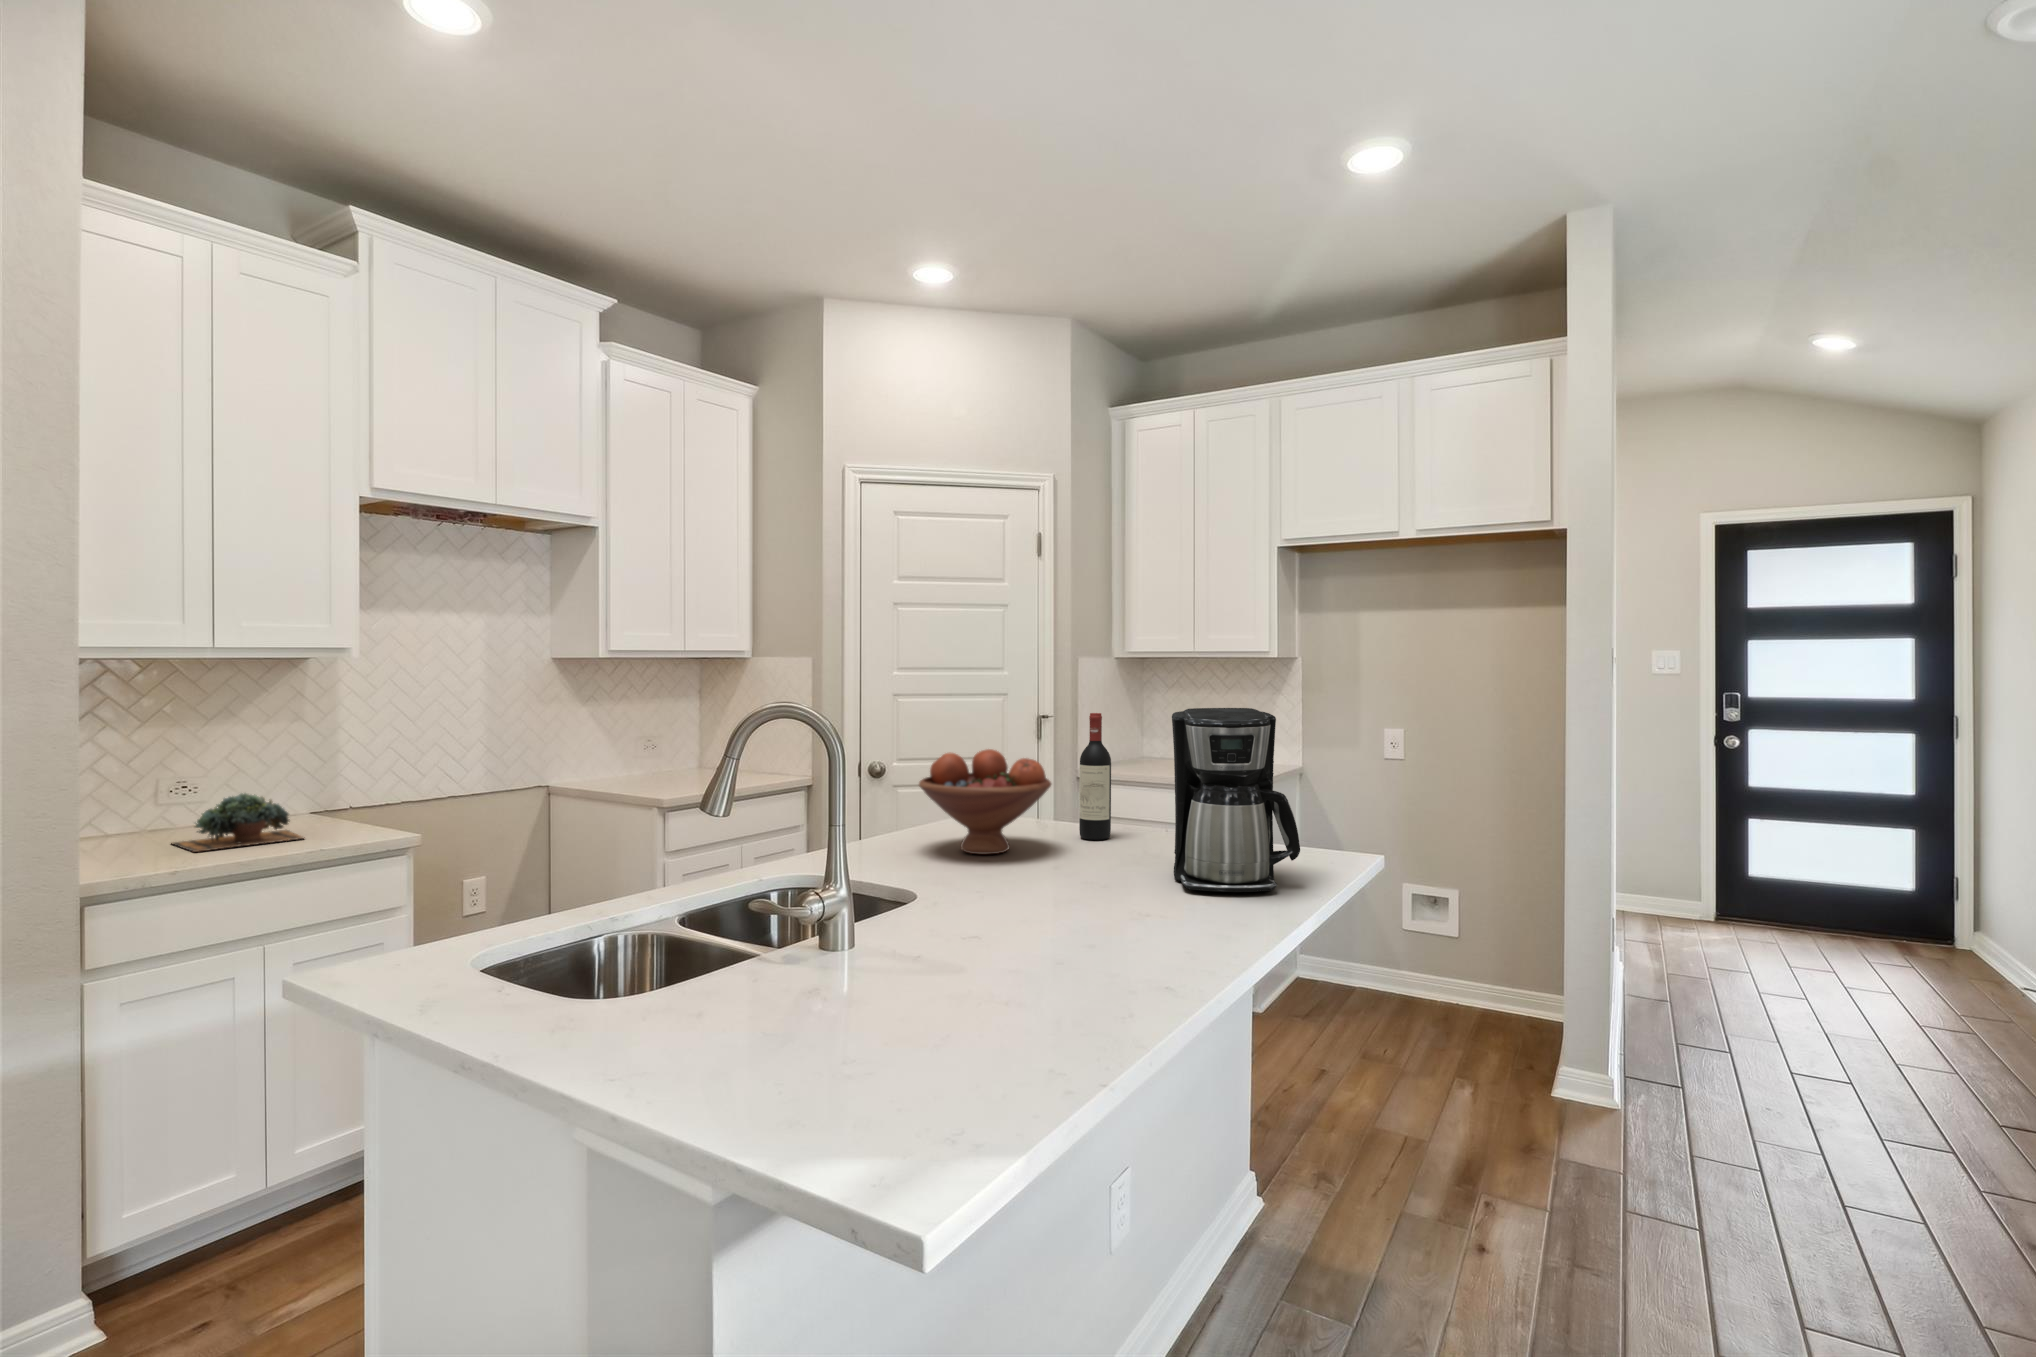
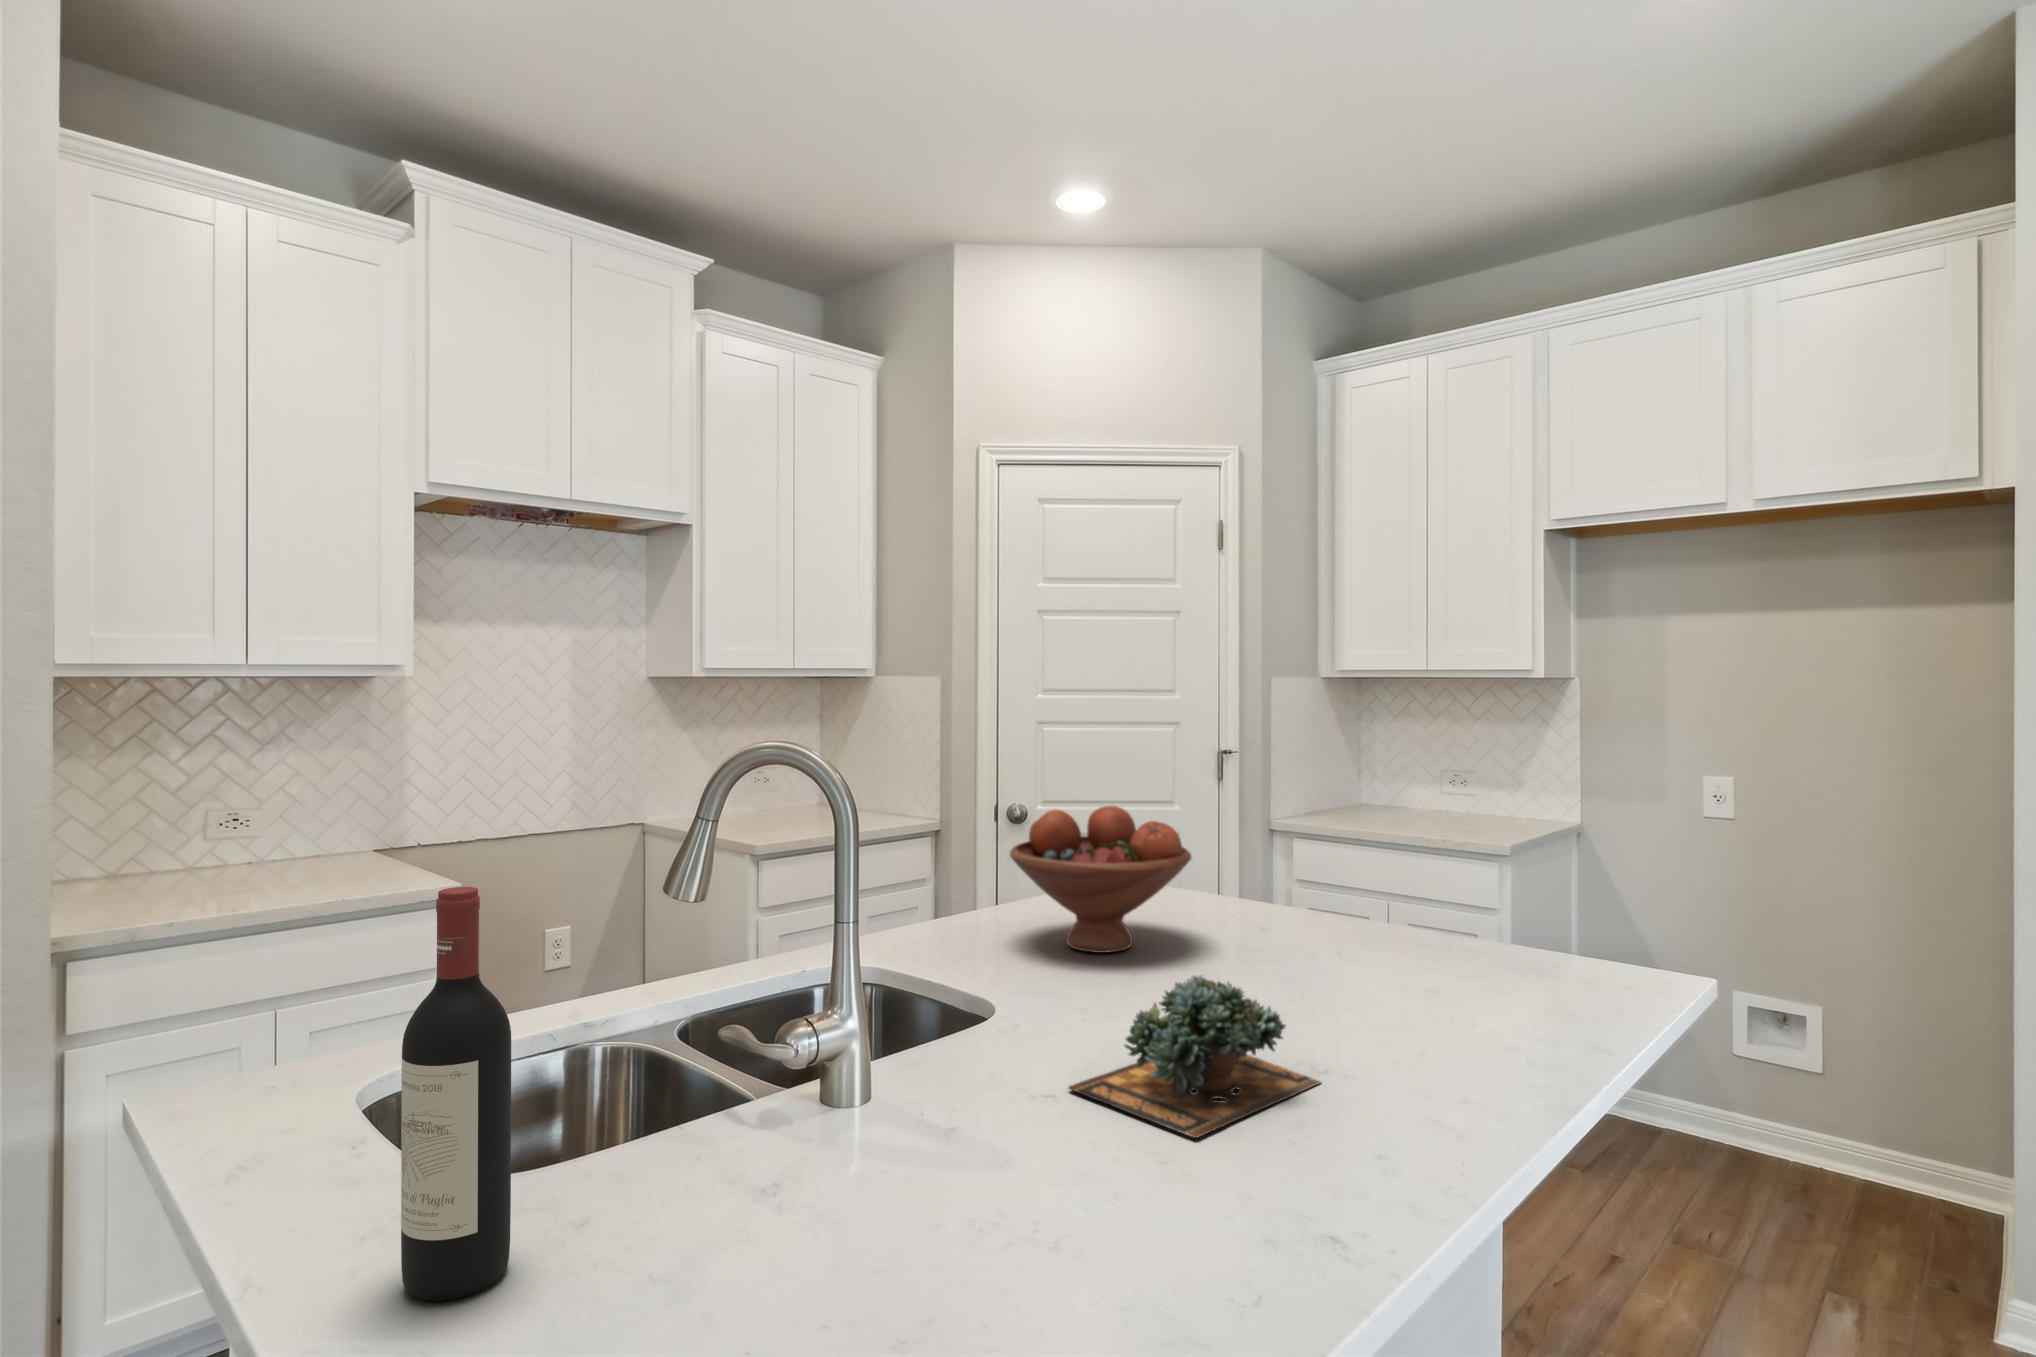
coffee maker: present [1172,708,1300,892] -> none [1353,760,1555,1047]
wine bottle: present [1079,713,1111,840] -> present [401,887,511,1301]
succulent plant: present [172,793,305,852] -> present [1069,976,1321,1138]

